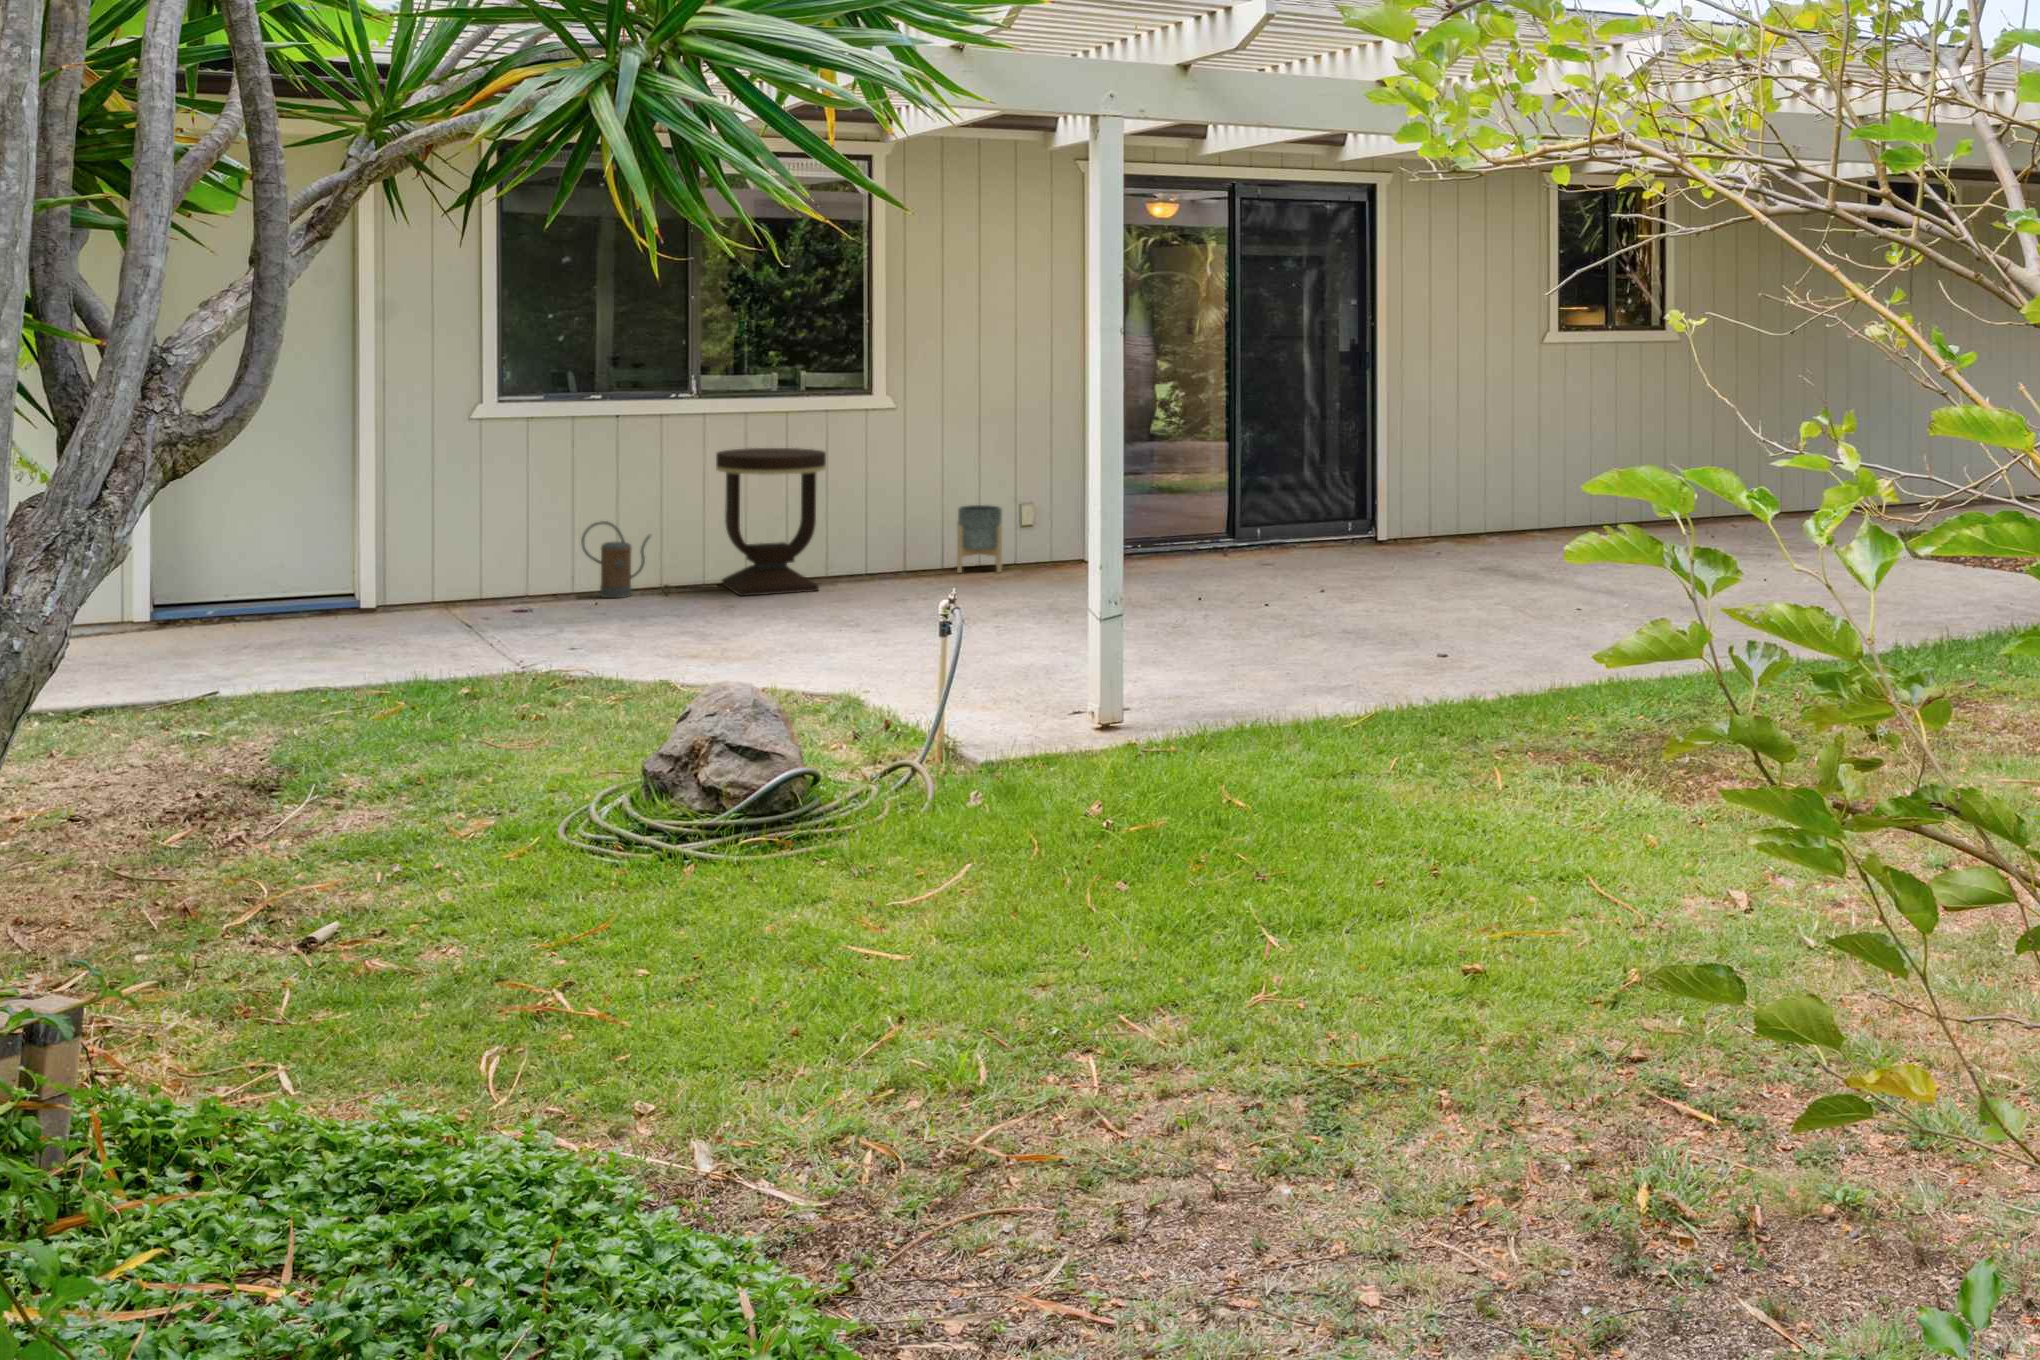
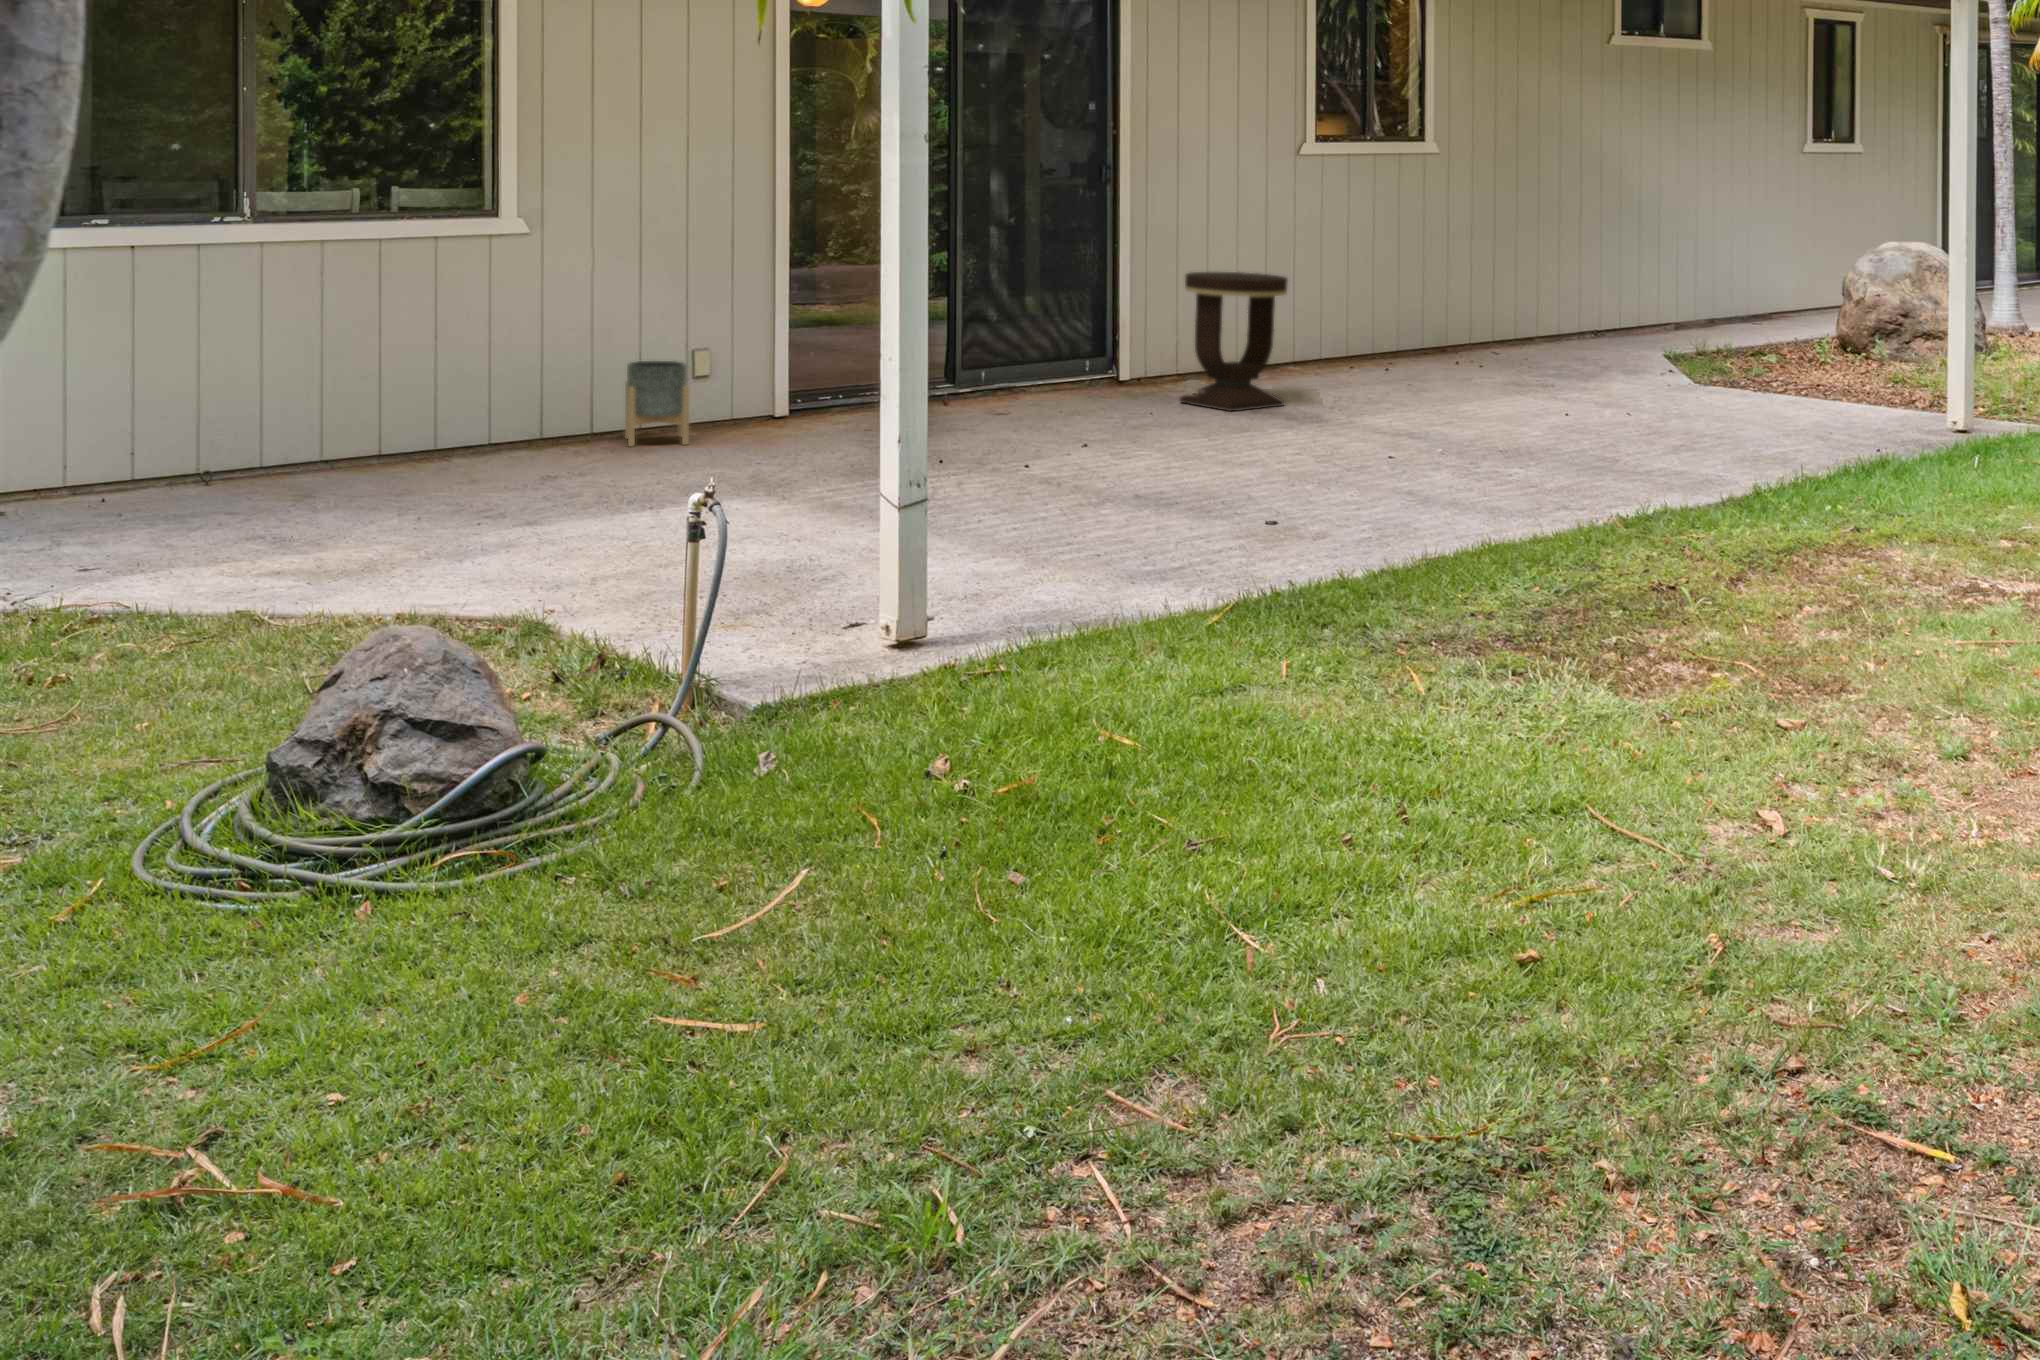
side table: present [716,448,826,596] -> present [1180,272,1287,411]
watering can: present [581,521,650,598] -> none [72,387,185,492]

